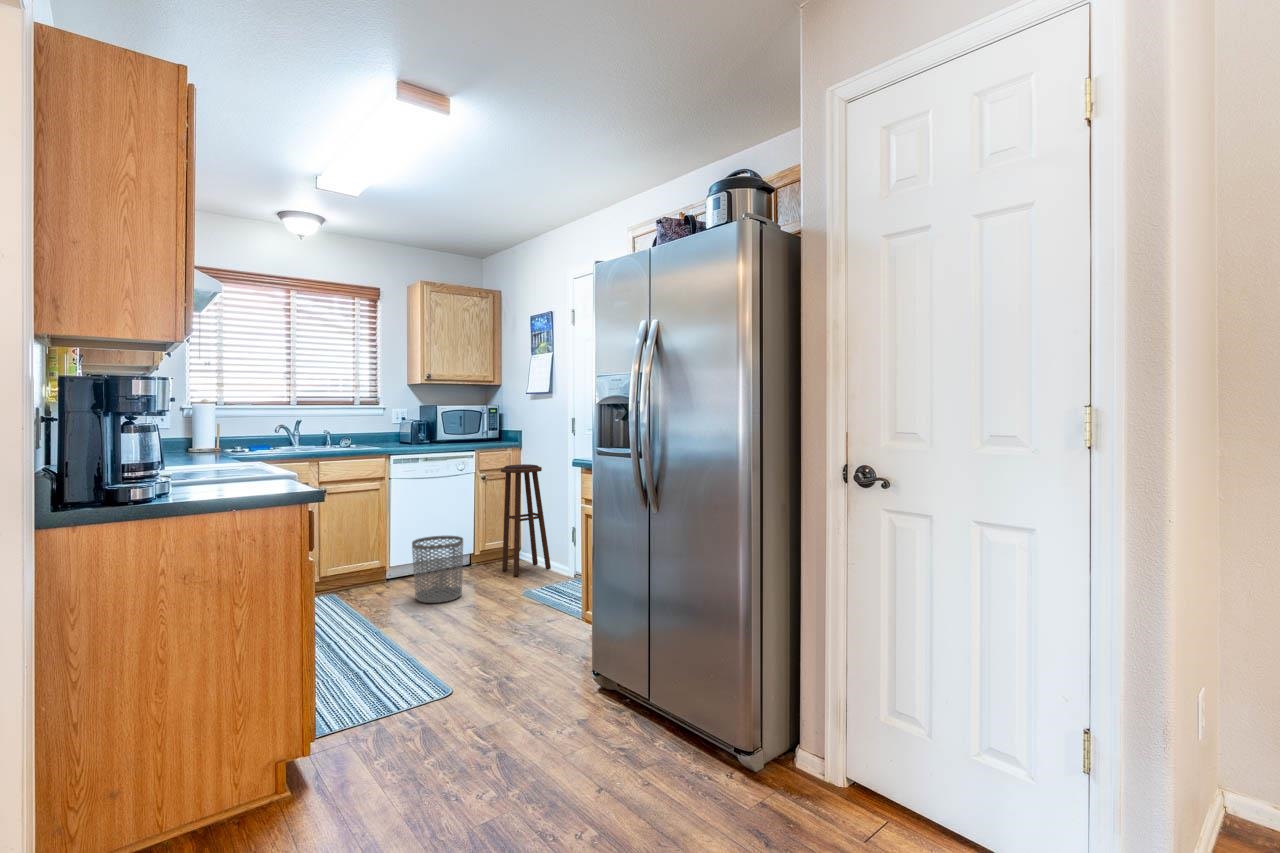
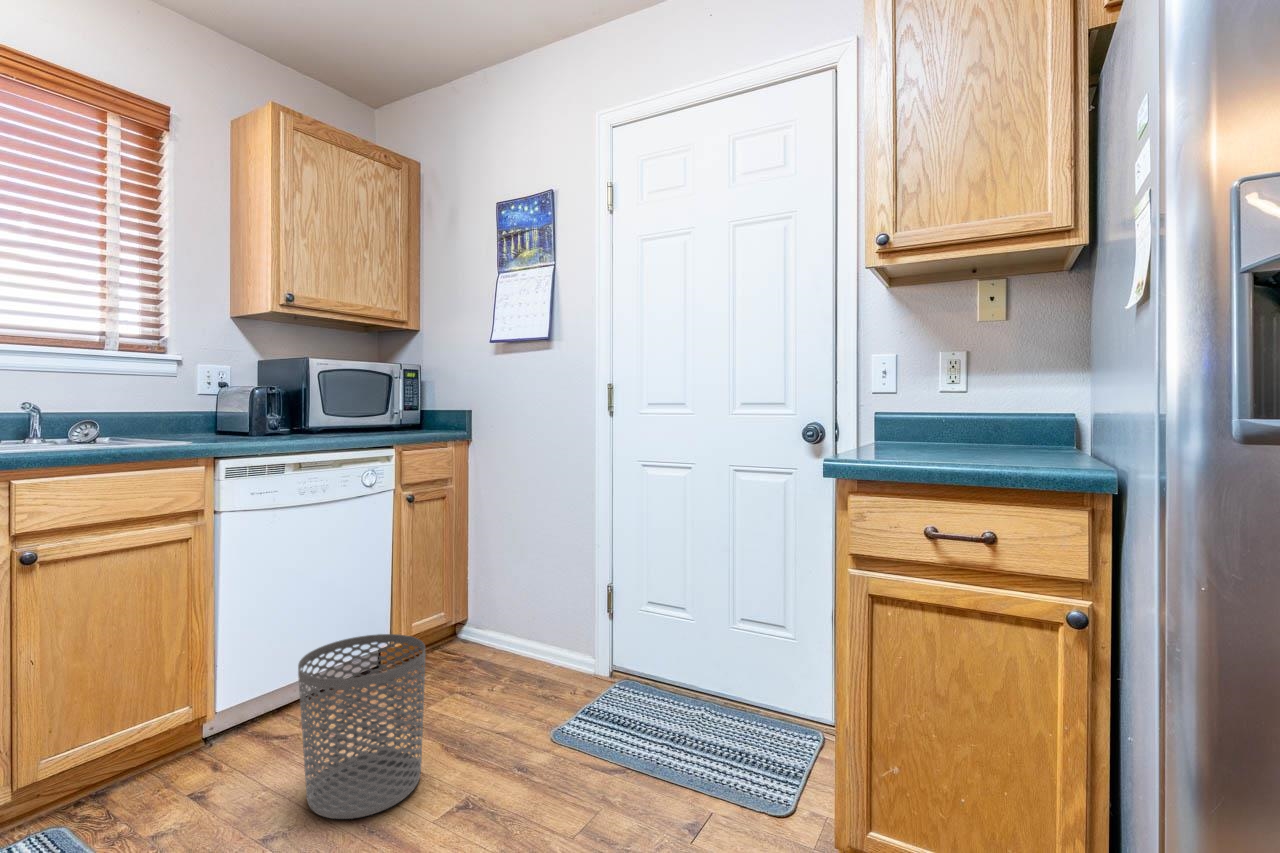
stool: present [501,464,551,576] -> none [458,471,550,692]

